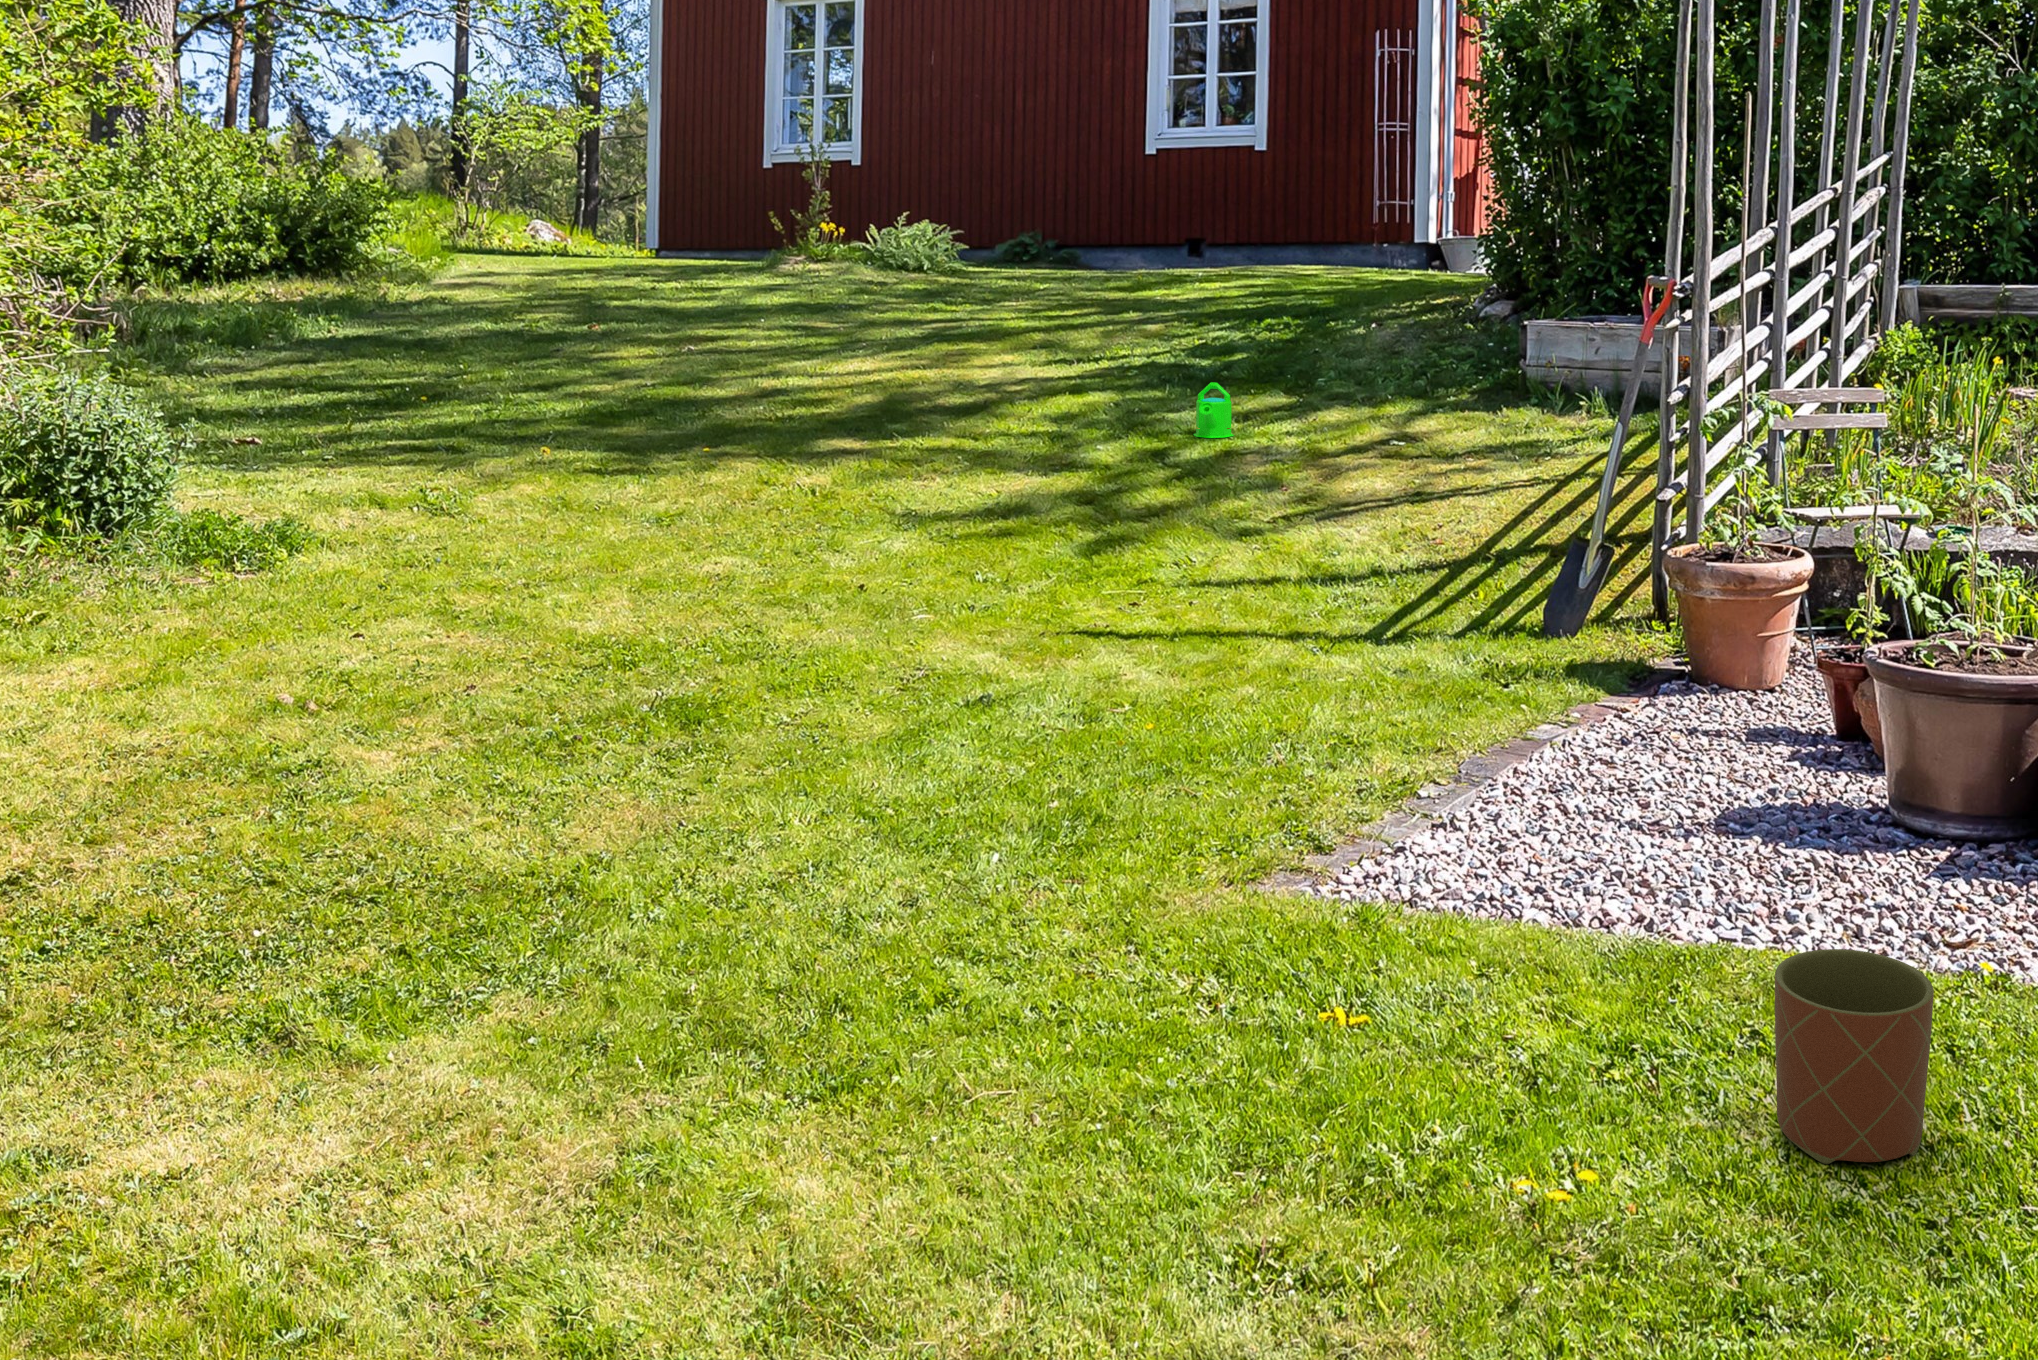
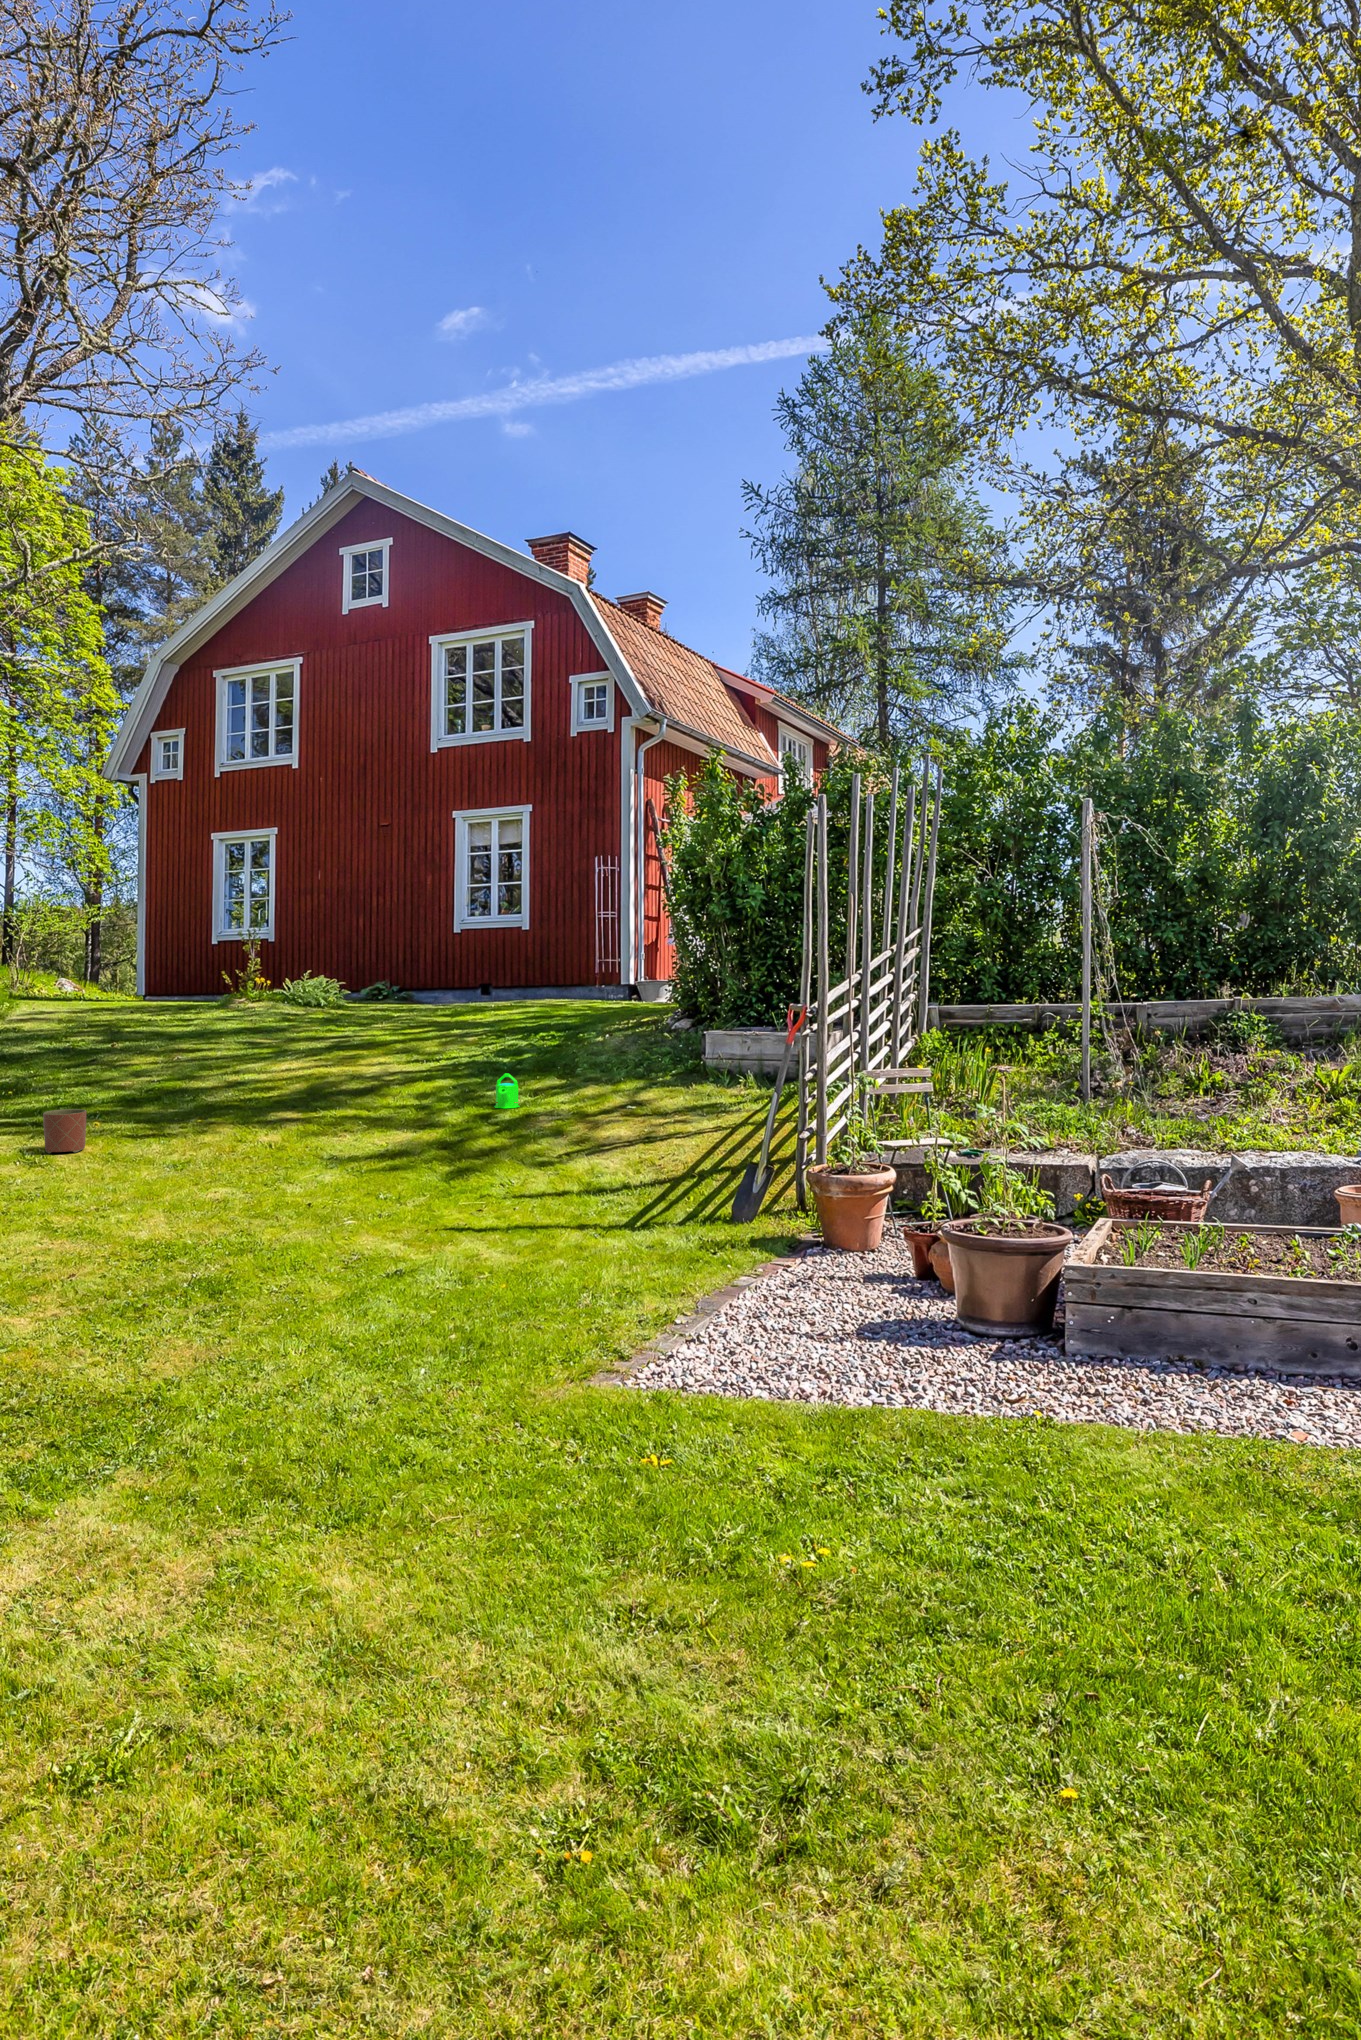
planter: present [1775,949,1934,1164] -> present [43,1109,87,1154]

